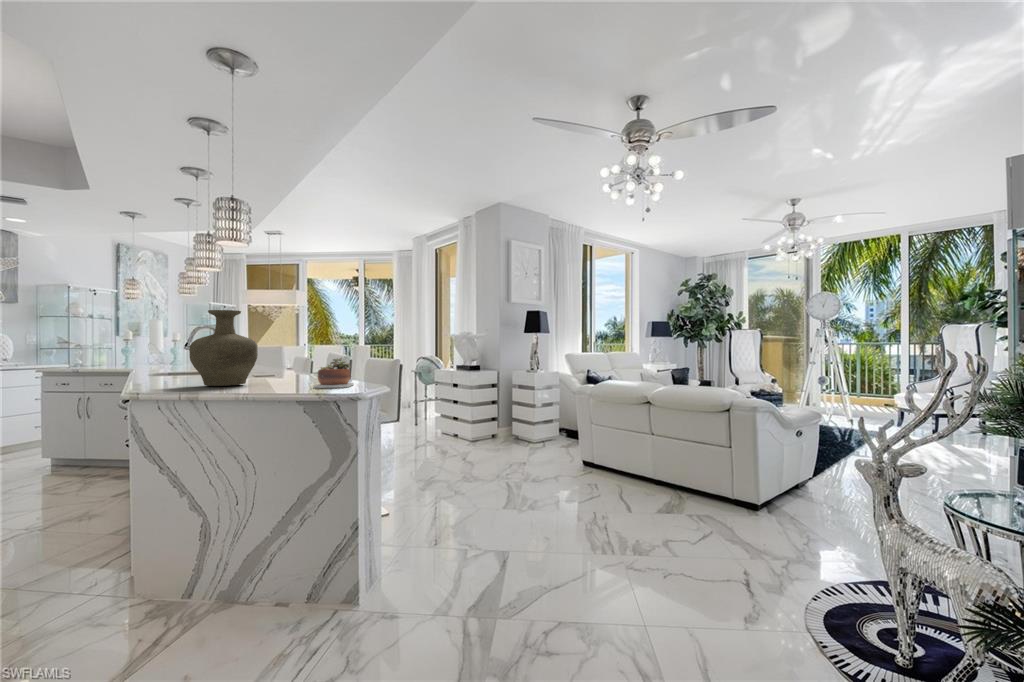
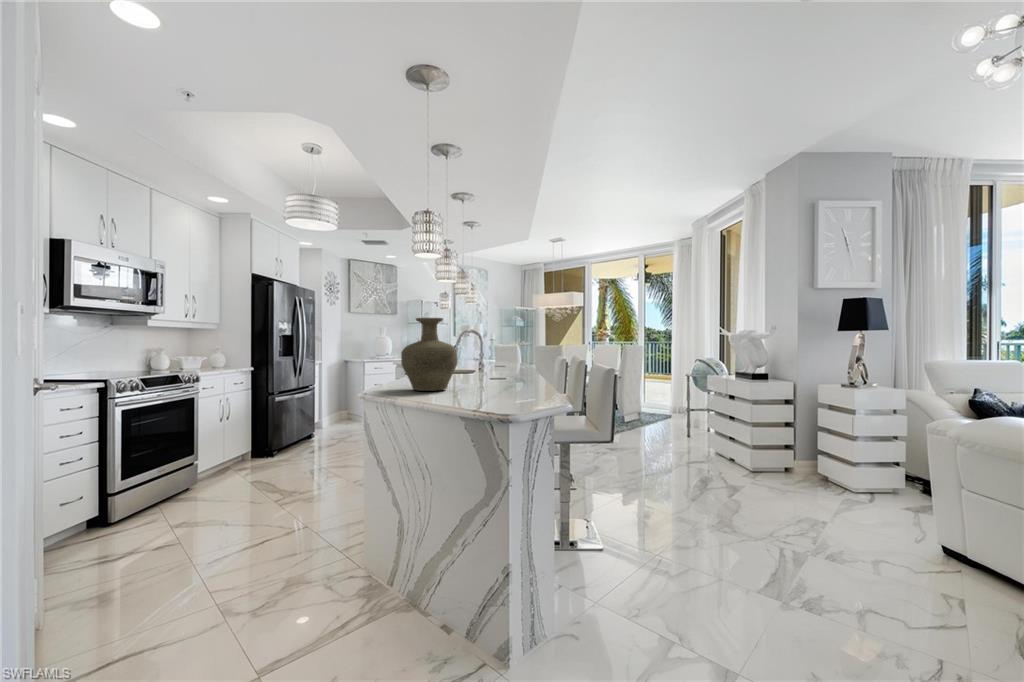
succulent plant: present [314,358,354,388] -> none [483,368,533,404]

